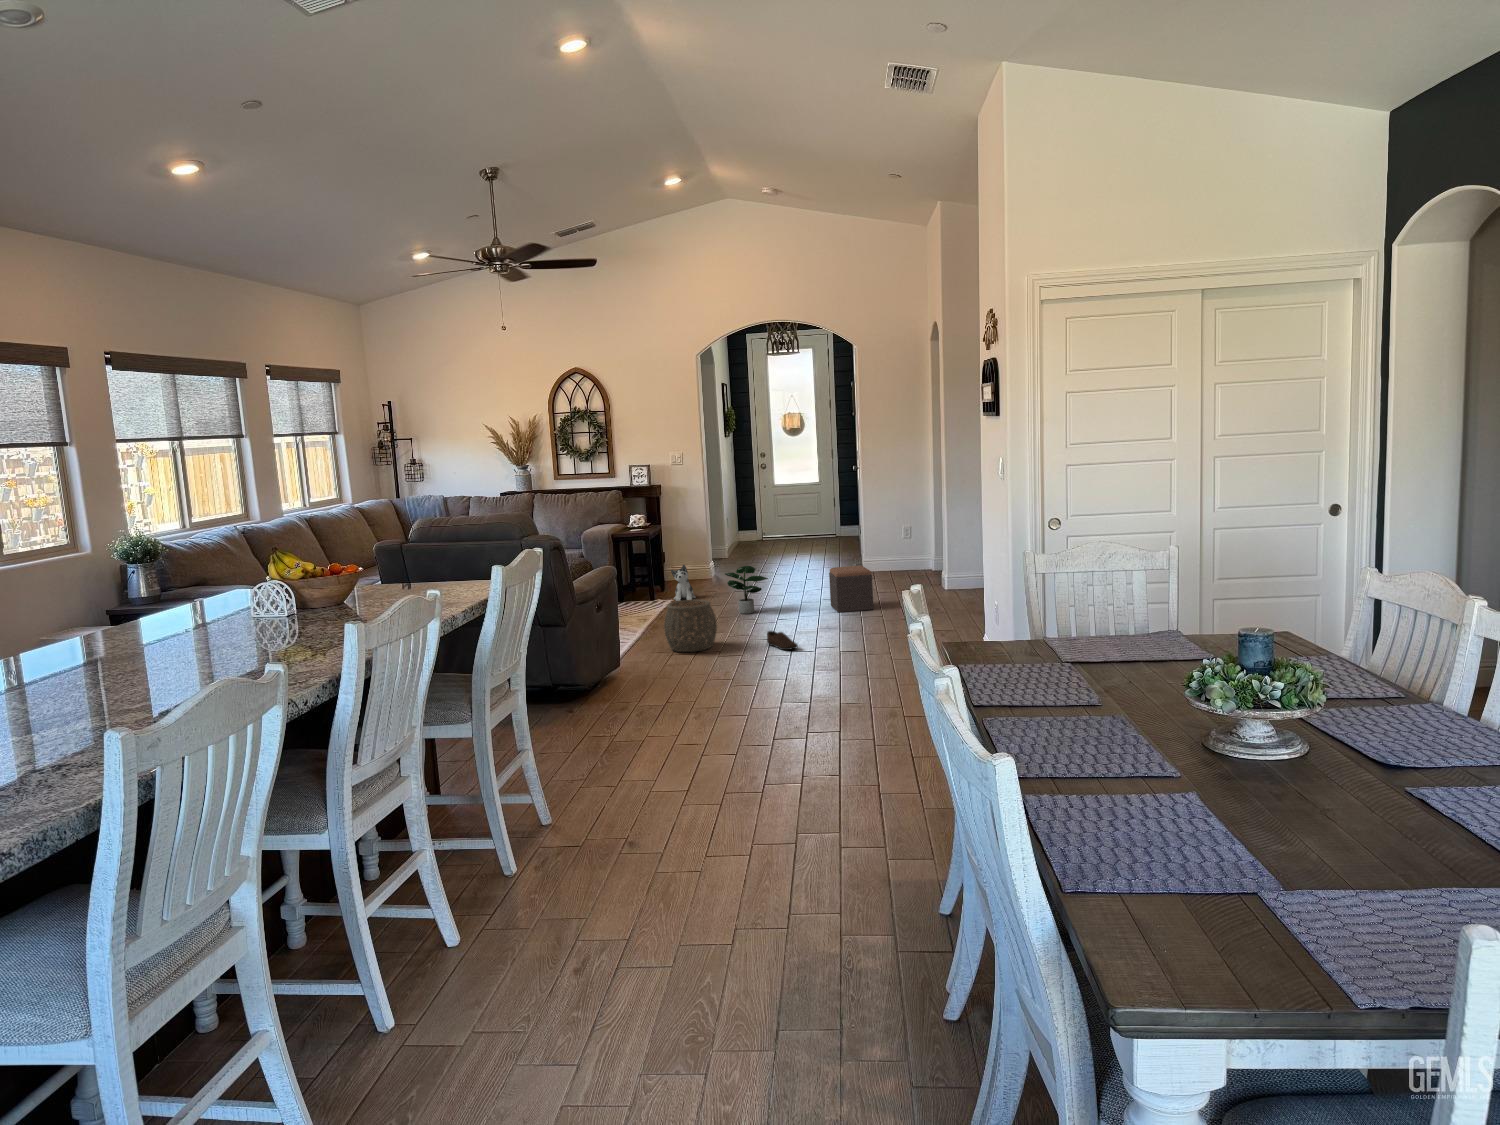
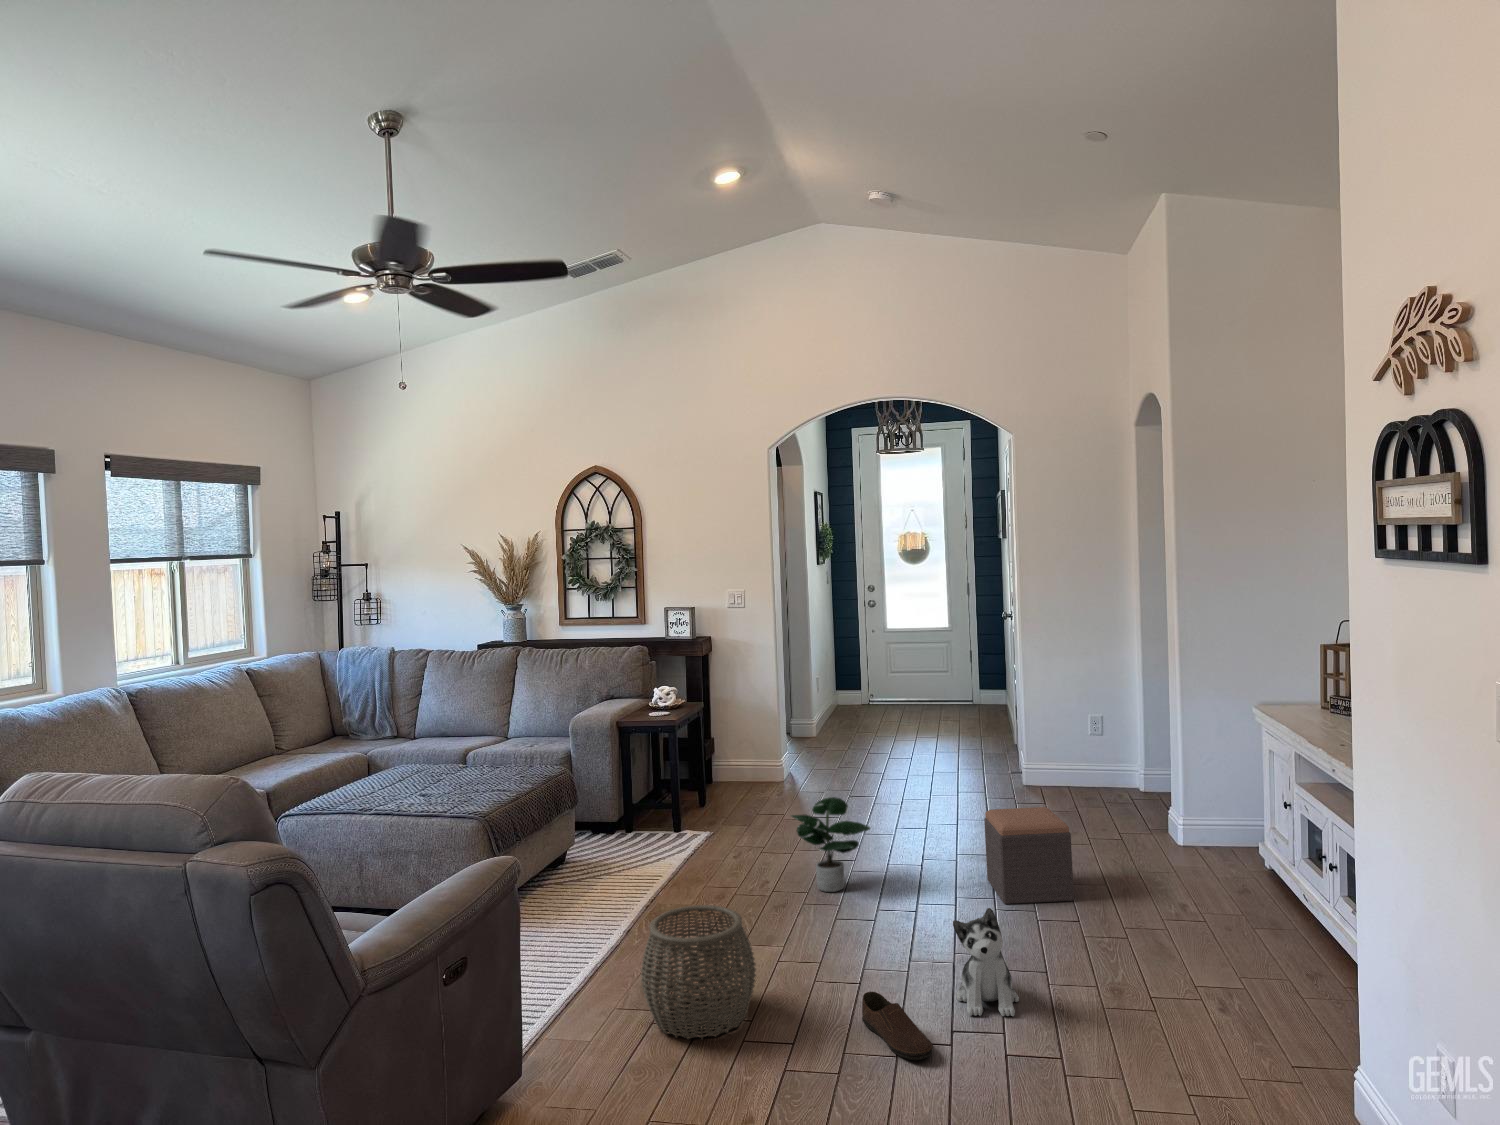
plush toy: present [671,565,696,601] -> present [953,908,1019,1016]

